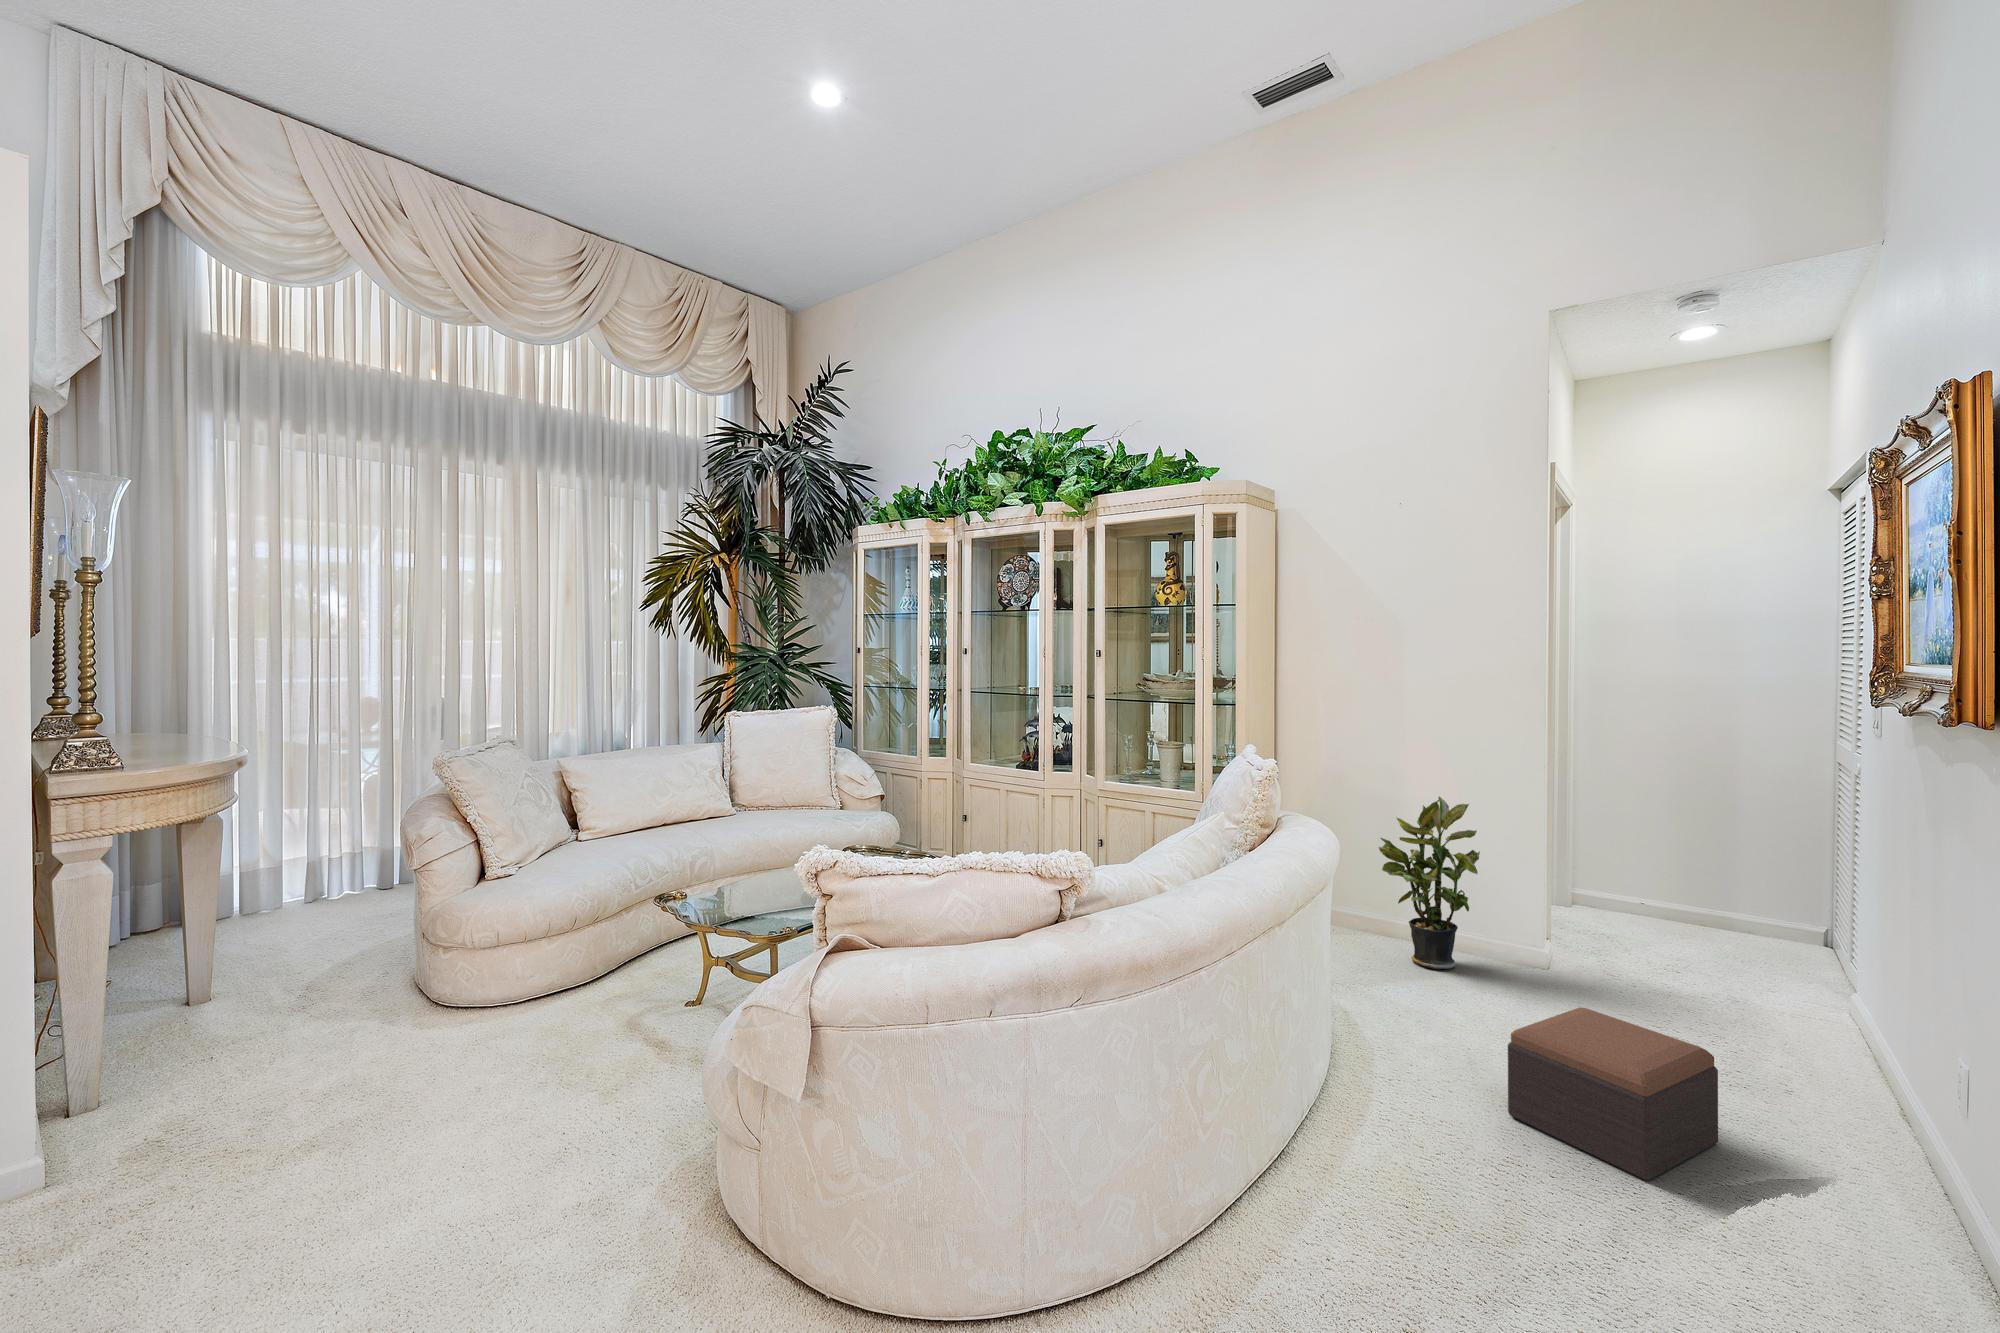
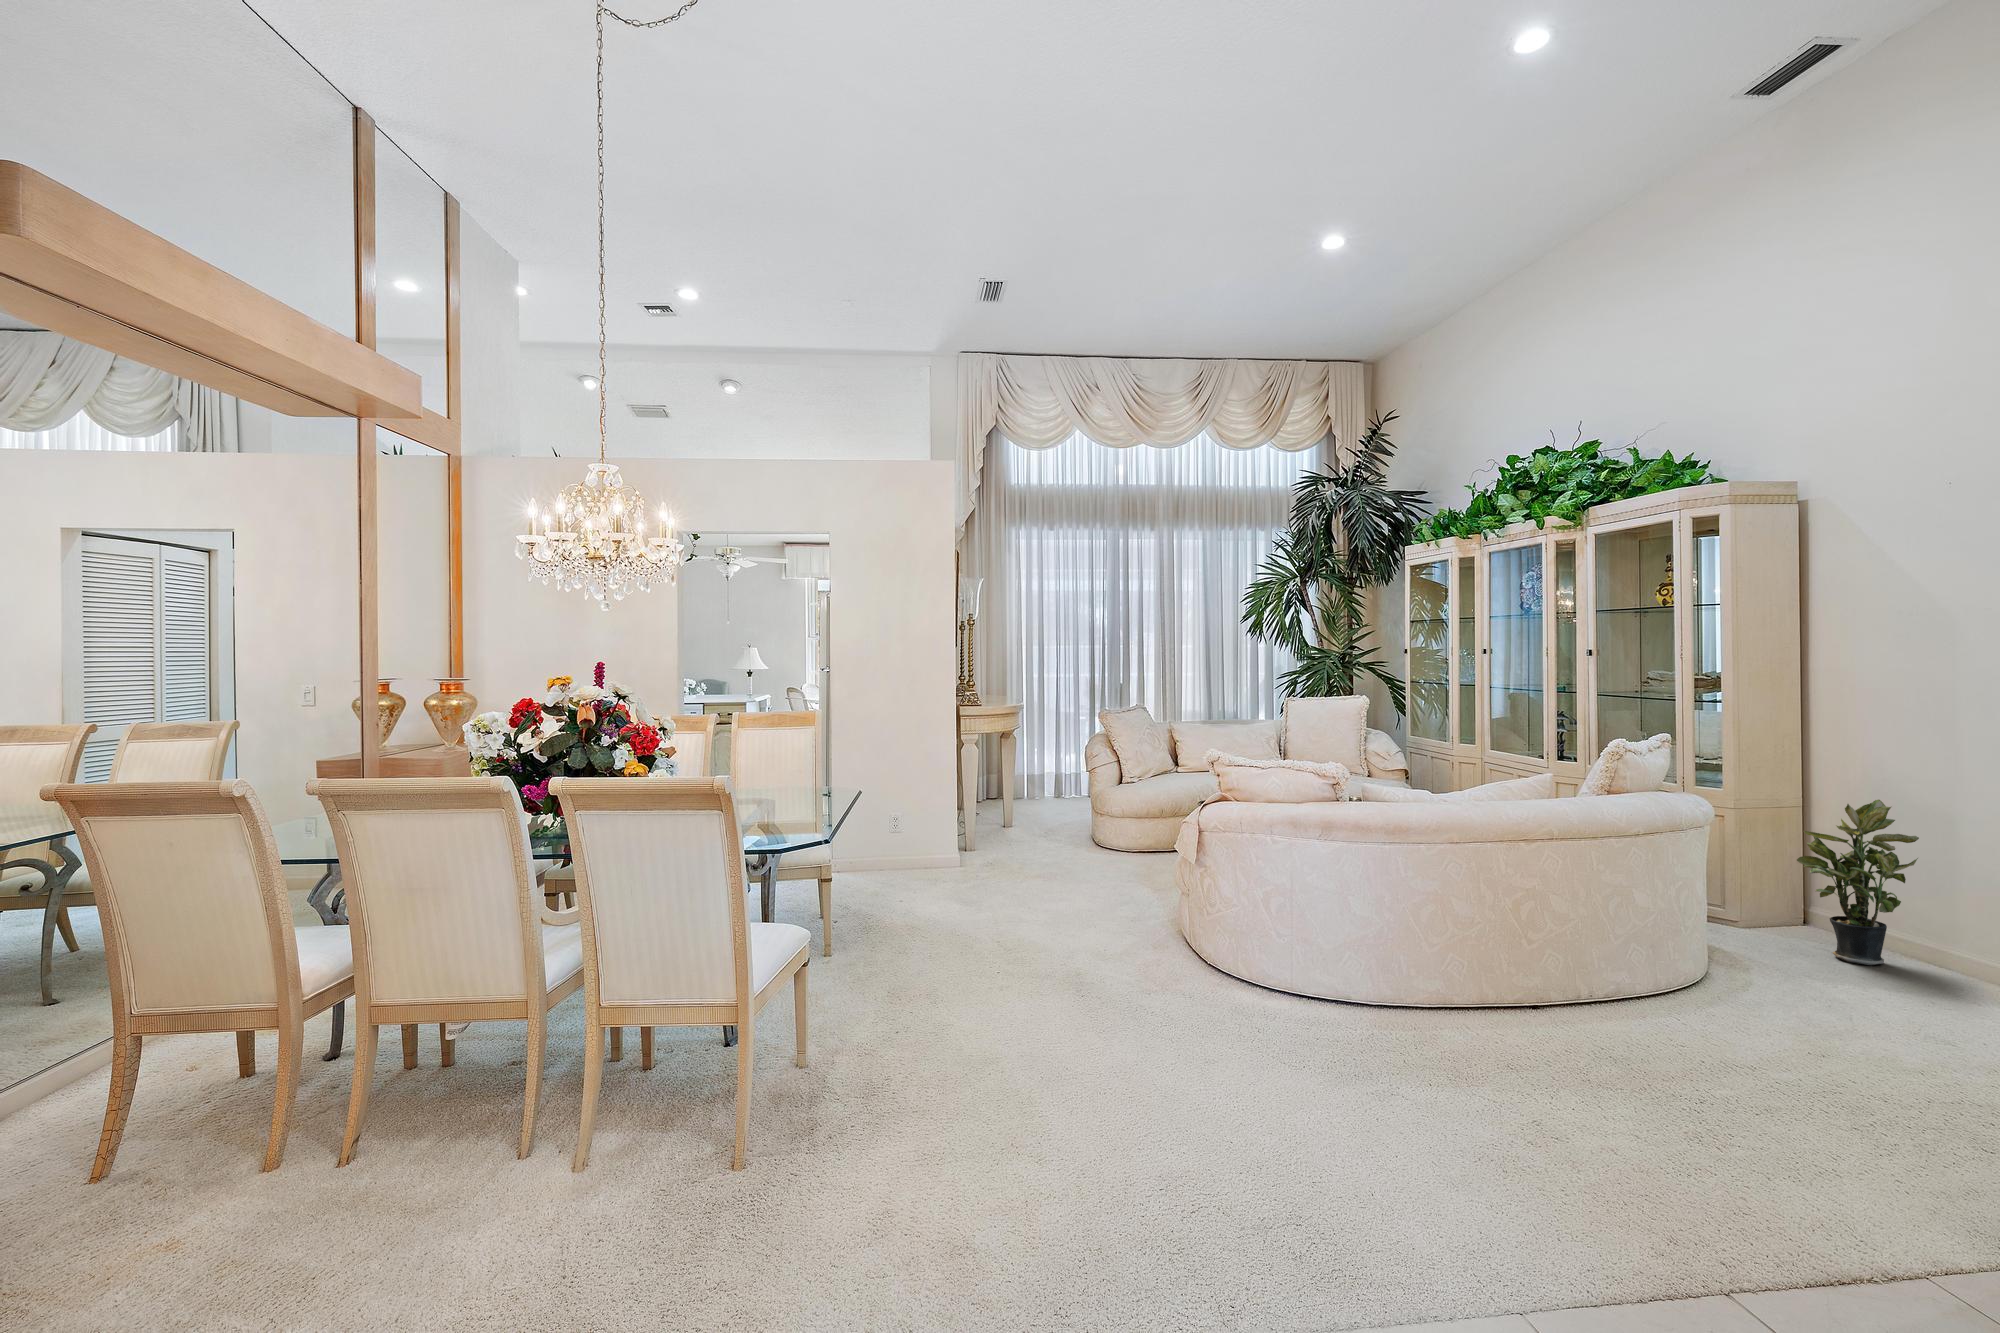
footstool: present [1508,1007,1718,1181] -> none [1691,946,1856,1058]

